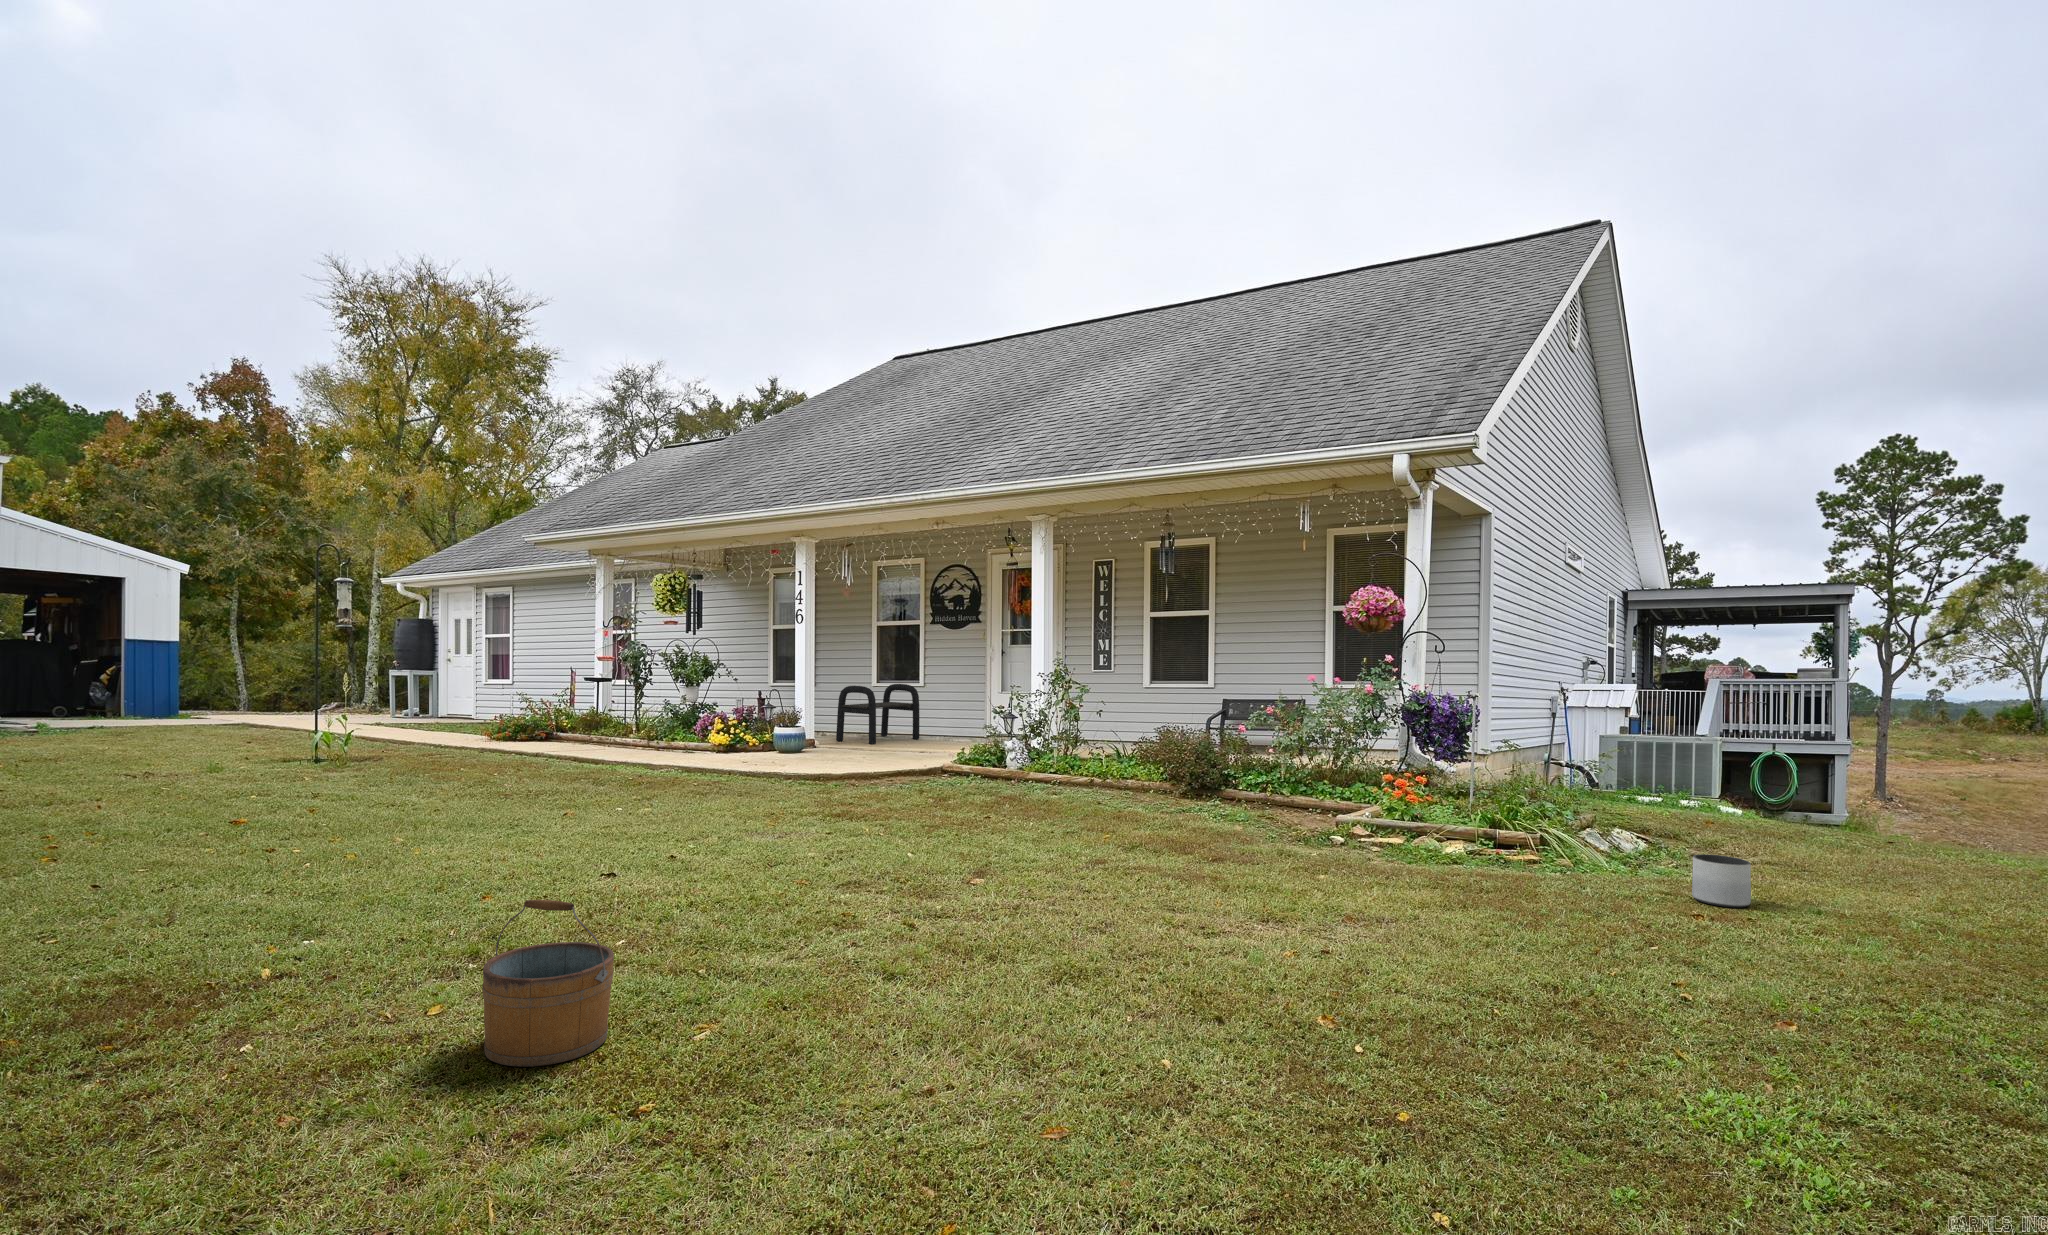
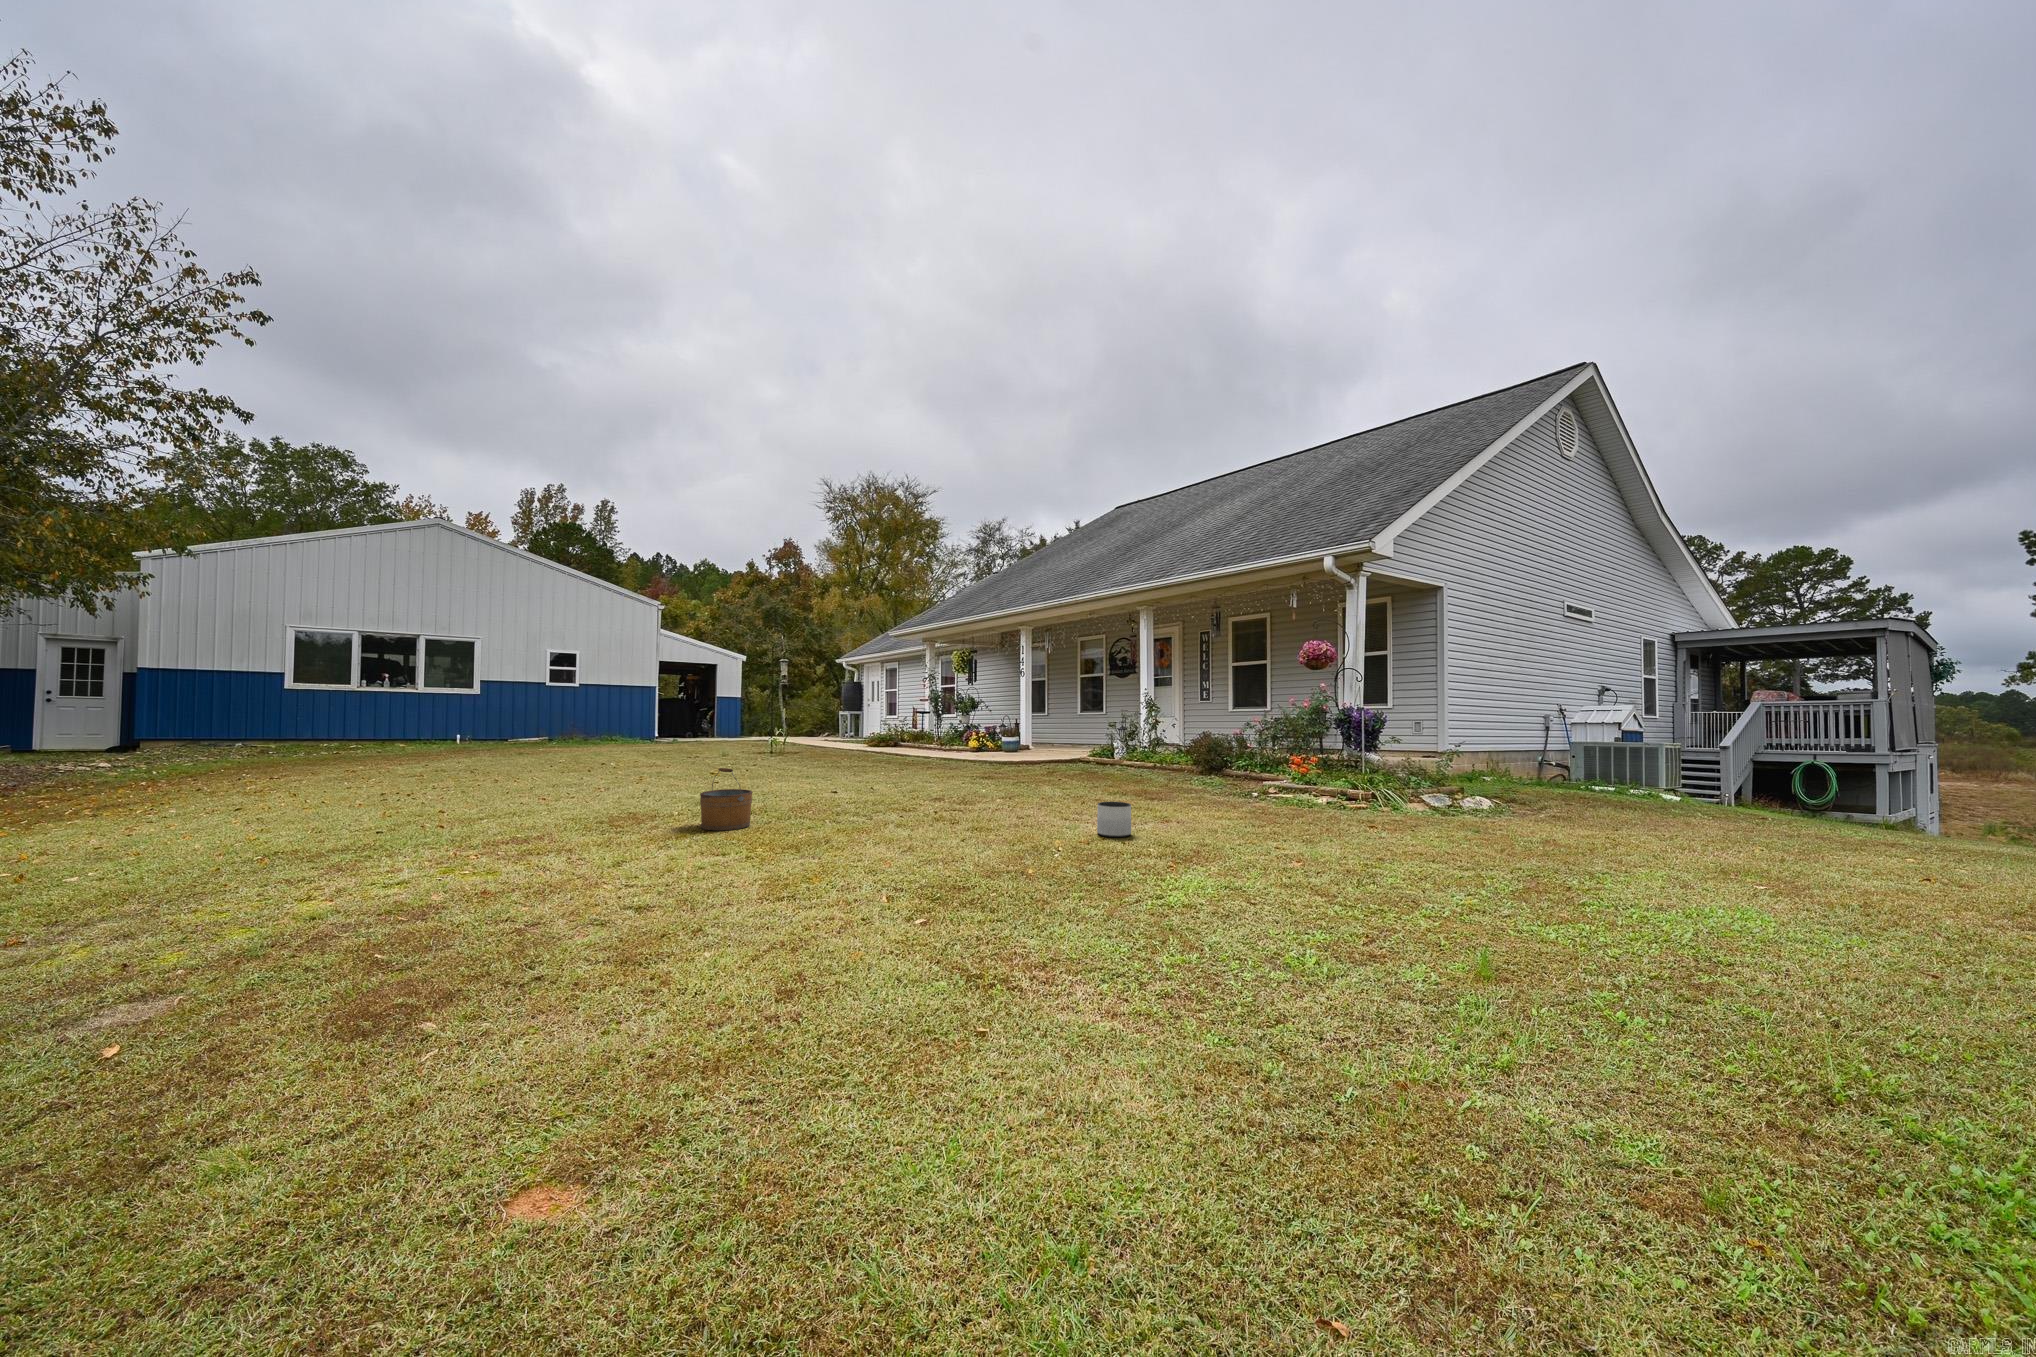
bench: present [836,684,919,744] -> none [1048,712,1101,748]
planter: present [1692,854,1751,908] -> present [1097,802,1131,837]

